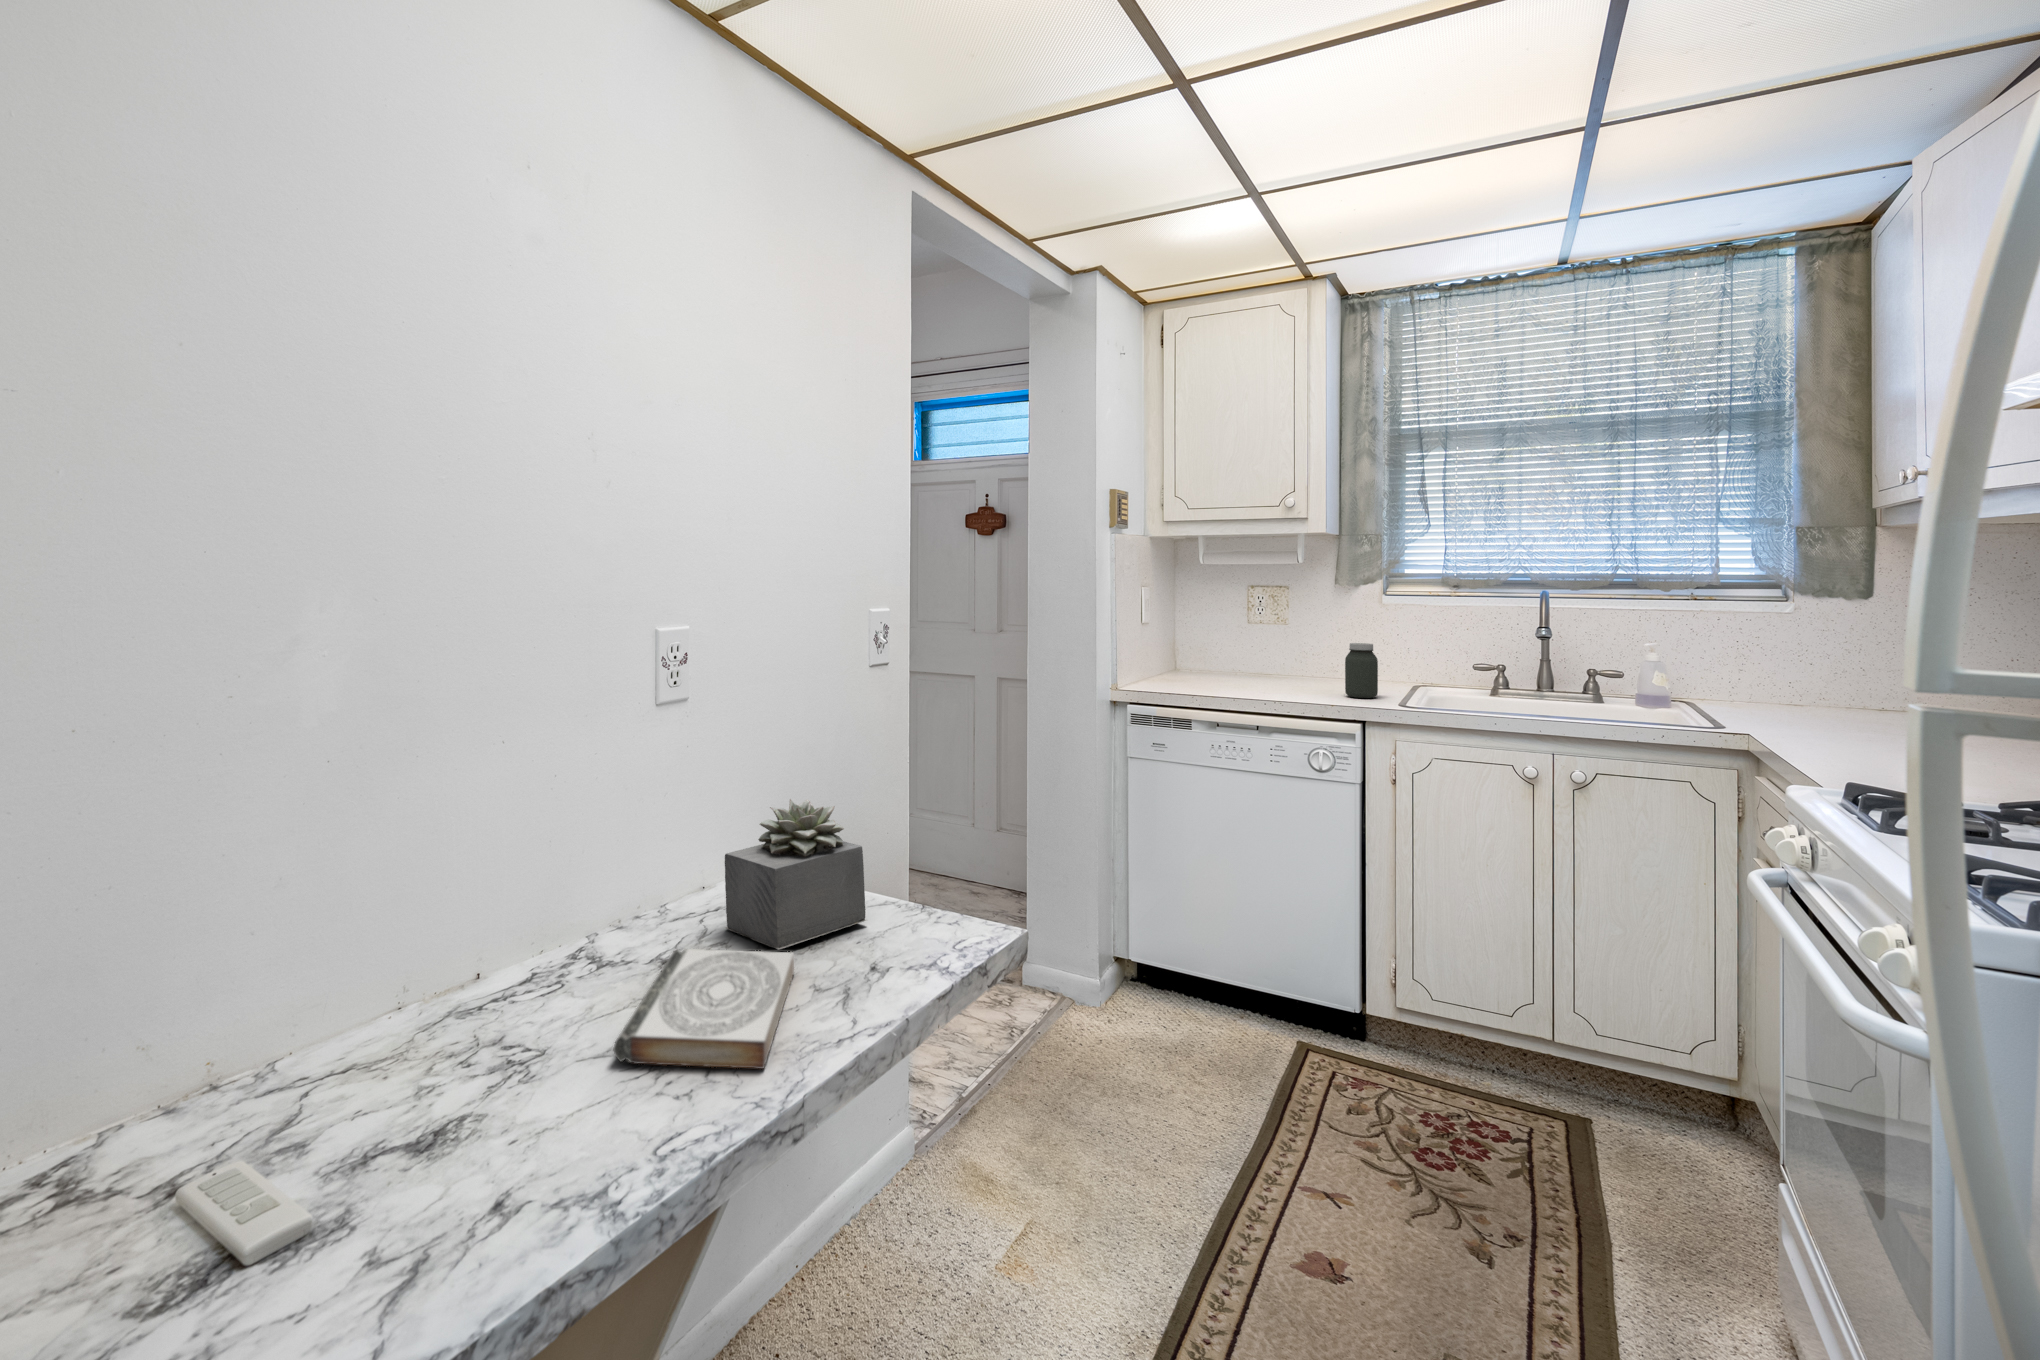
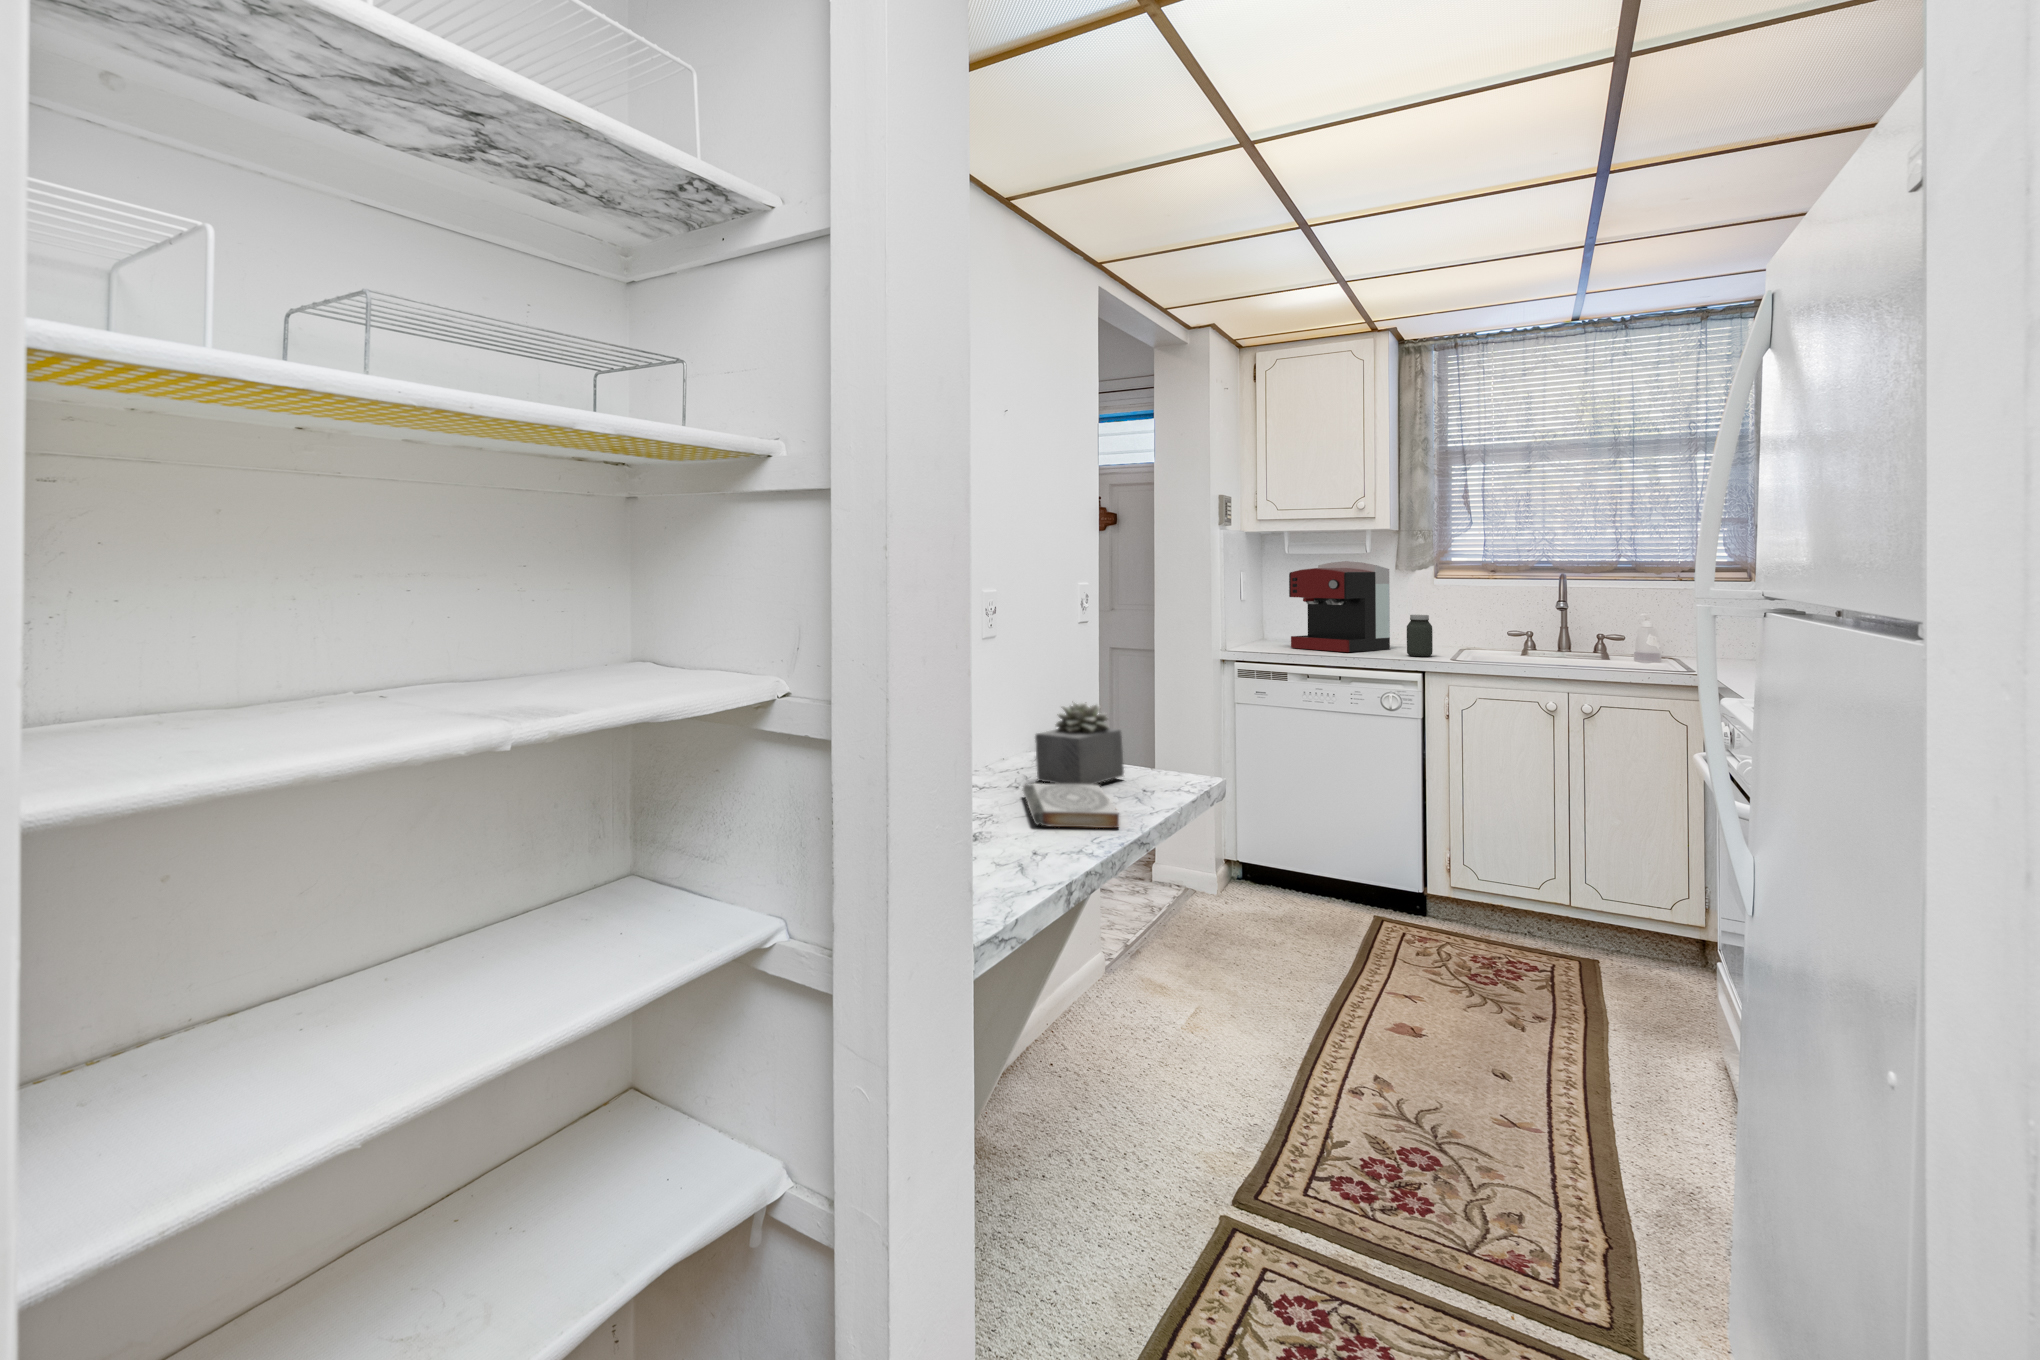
coffee maker: none [1202,572,1327,690] -> present [1289,561,1390,652]

